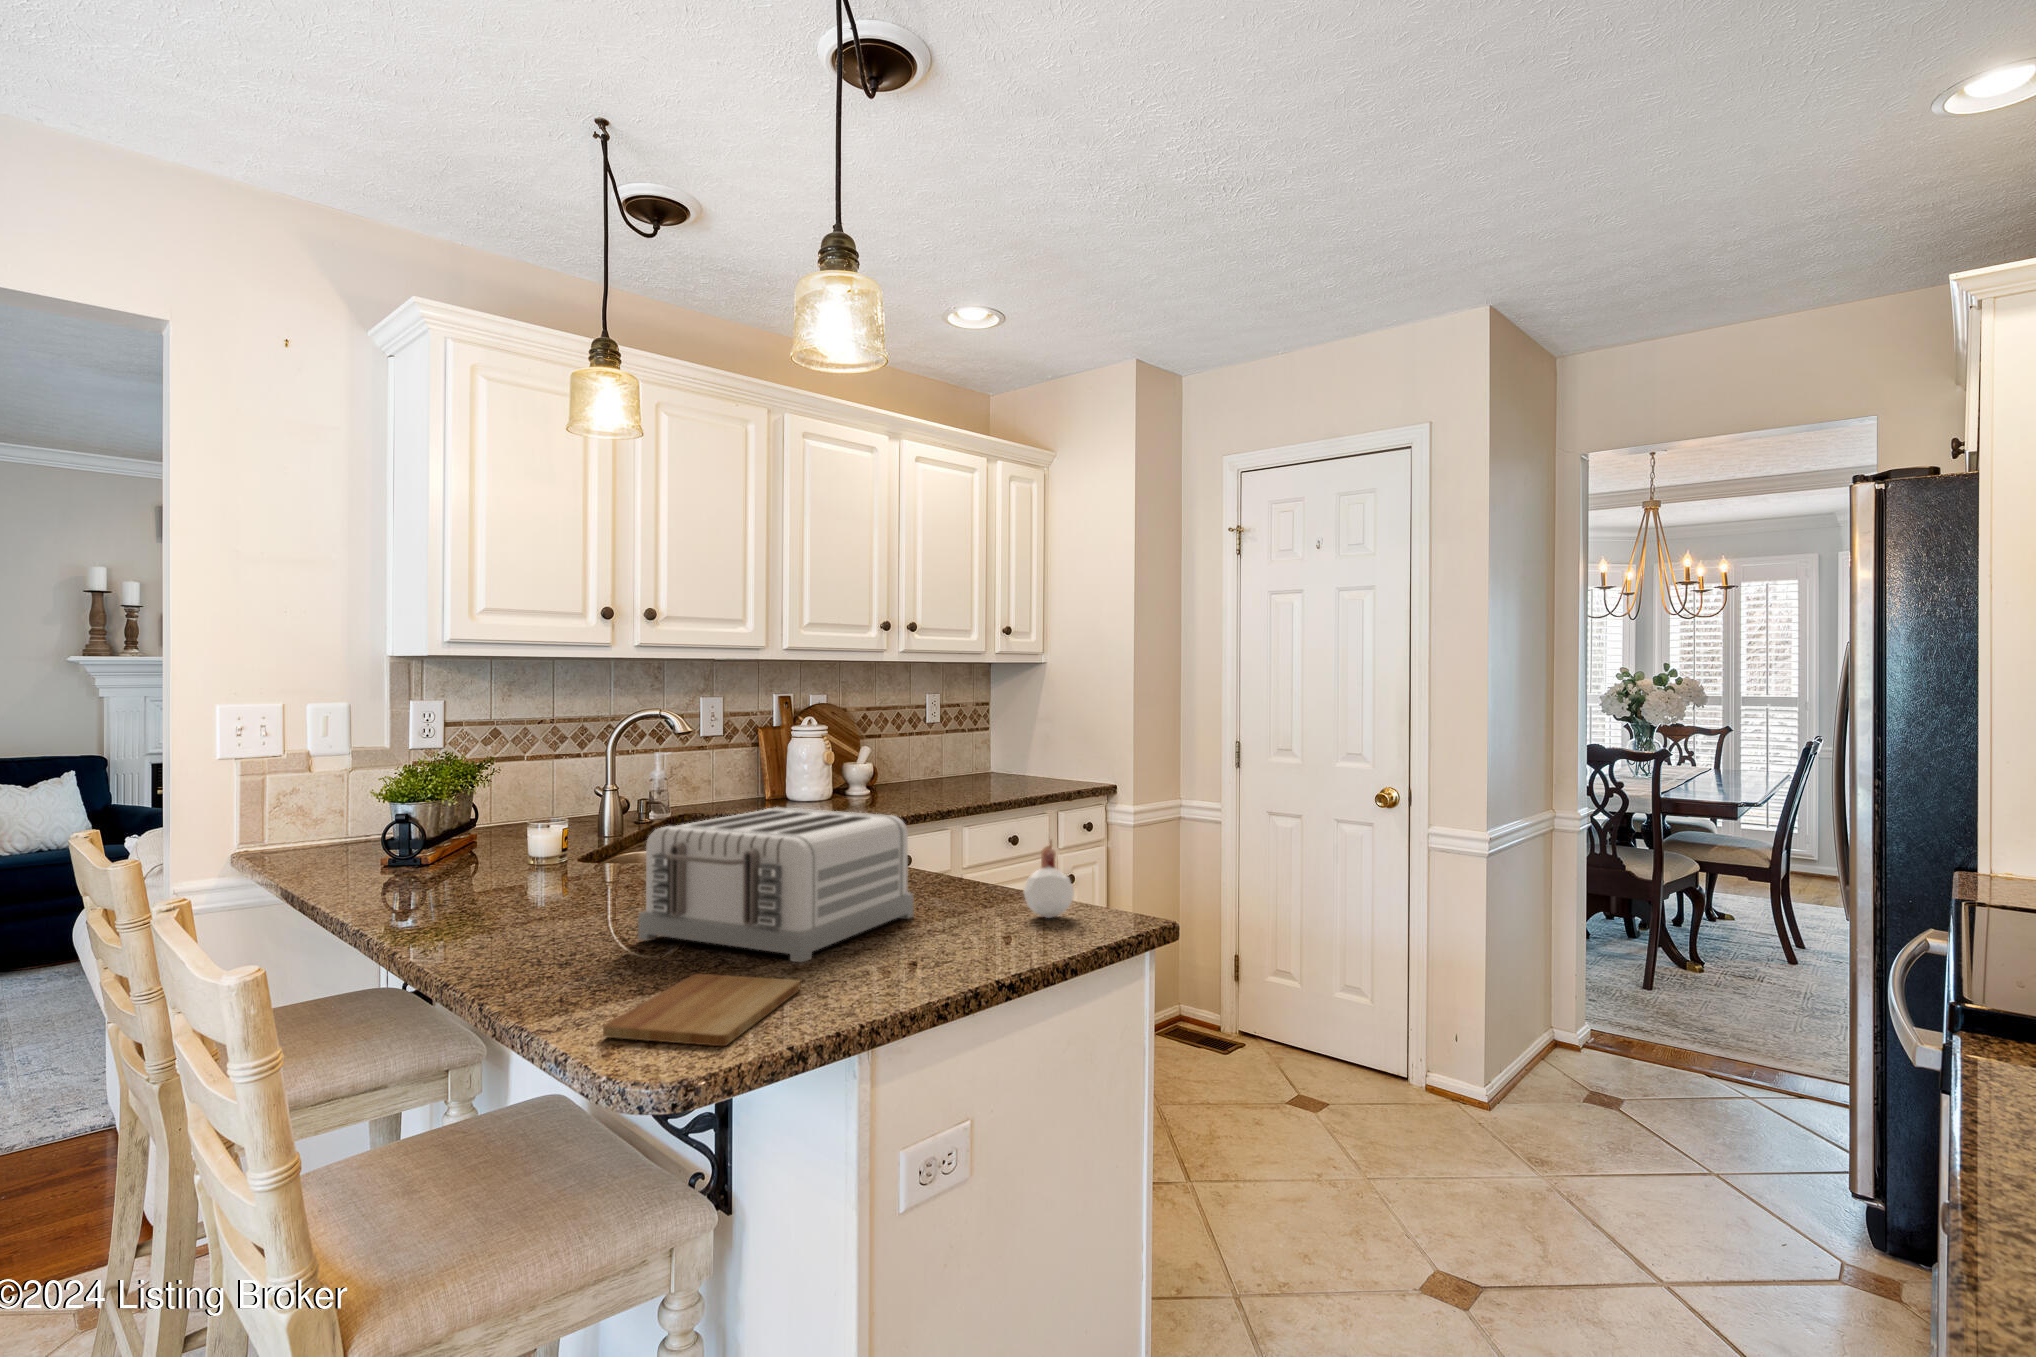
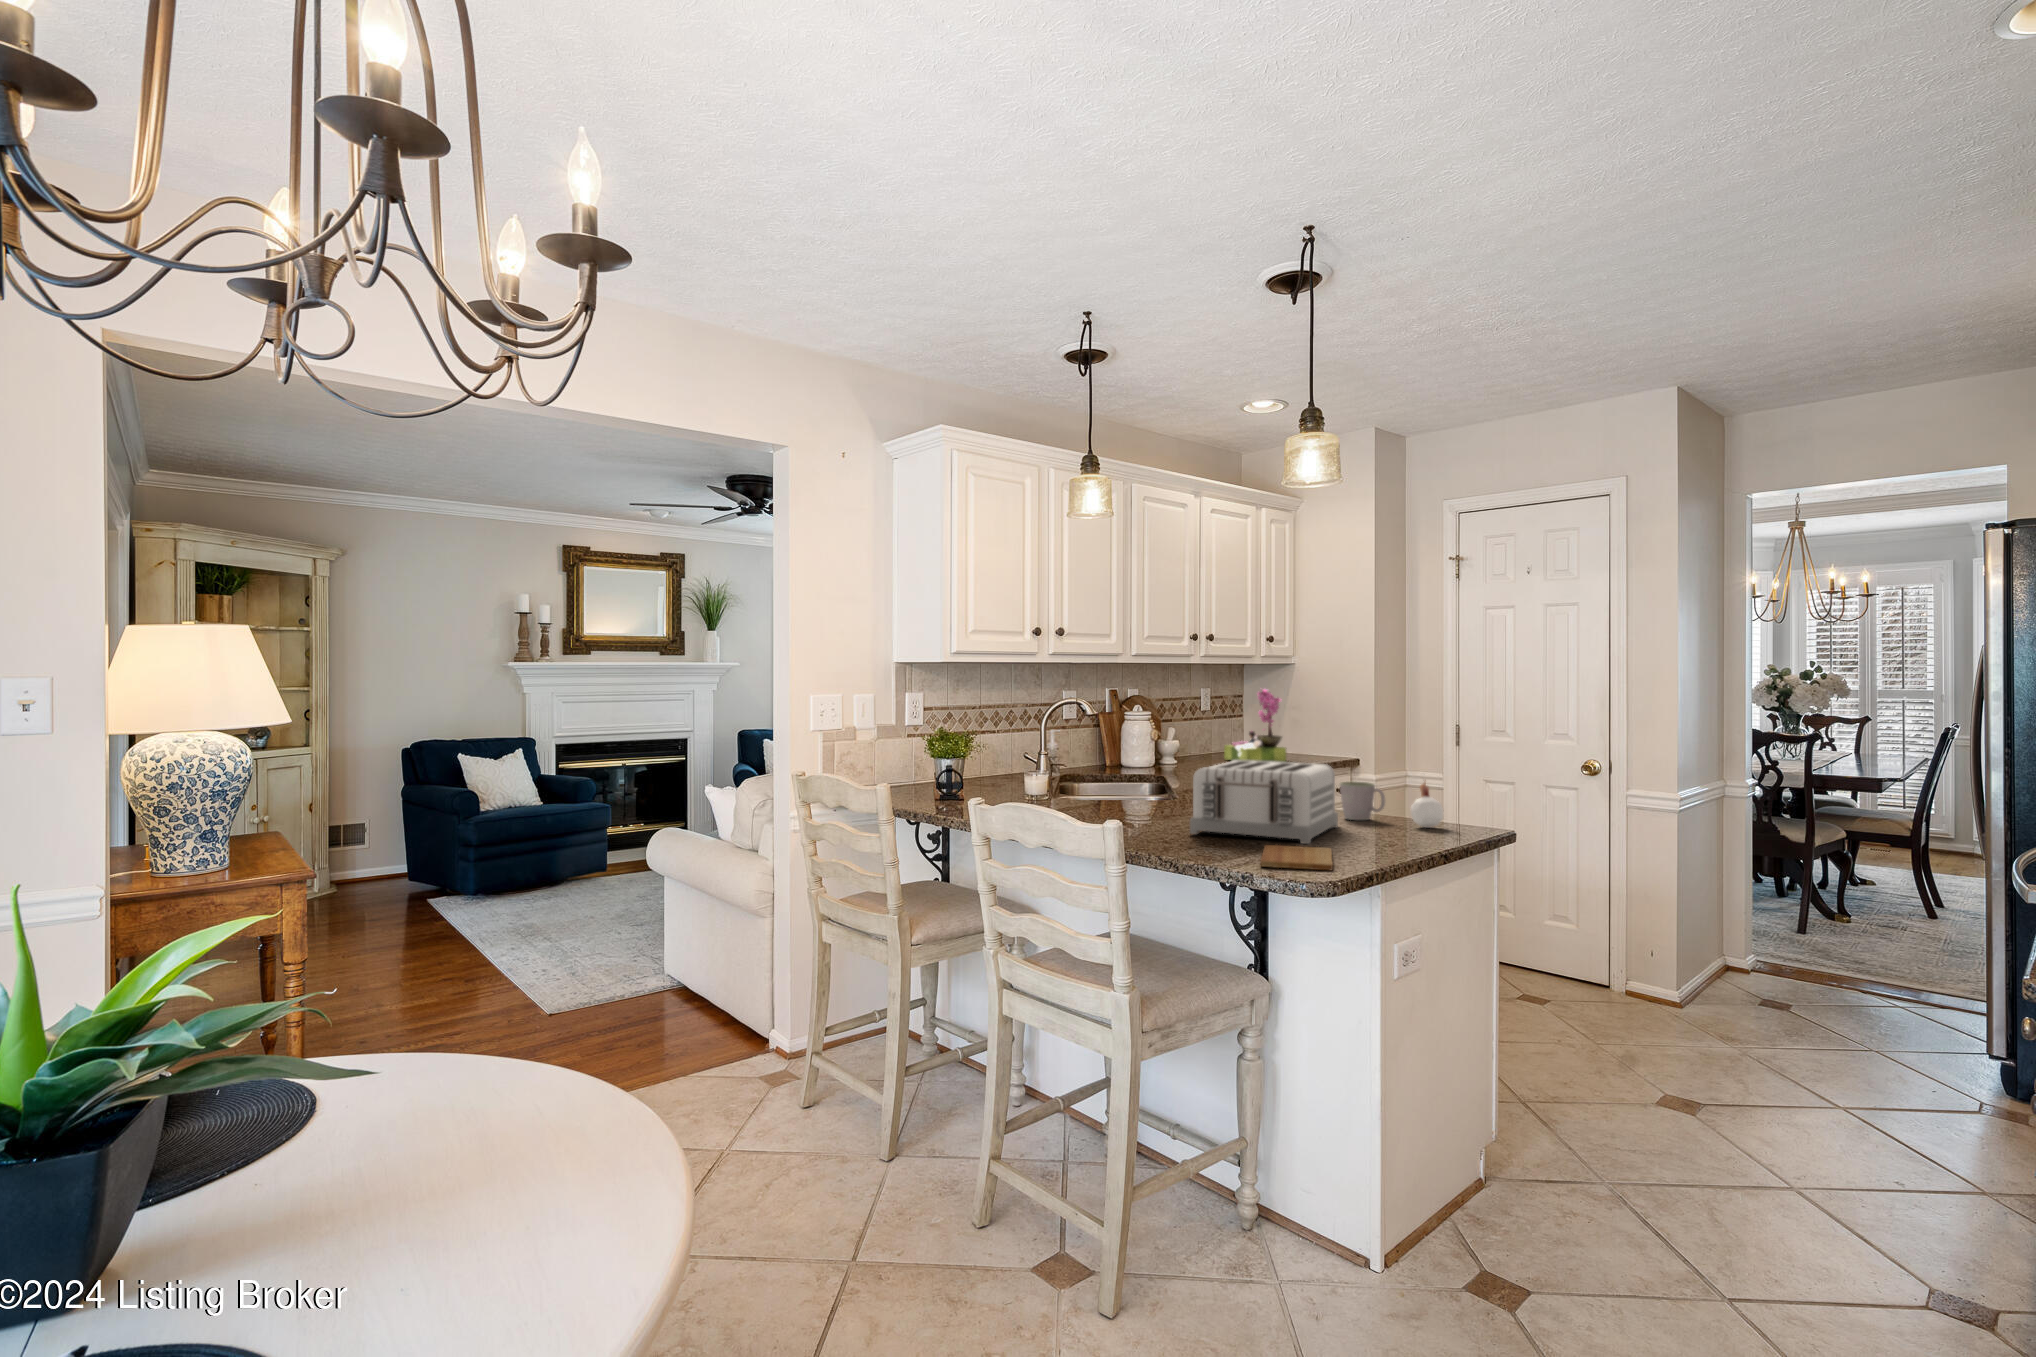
flower arrangement: none [949,692,1023,791] -> present [1224,689,1286,762]
mug: none [940,838,1001,902] -> present [1340,782,1385,820]

